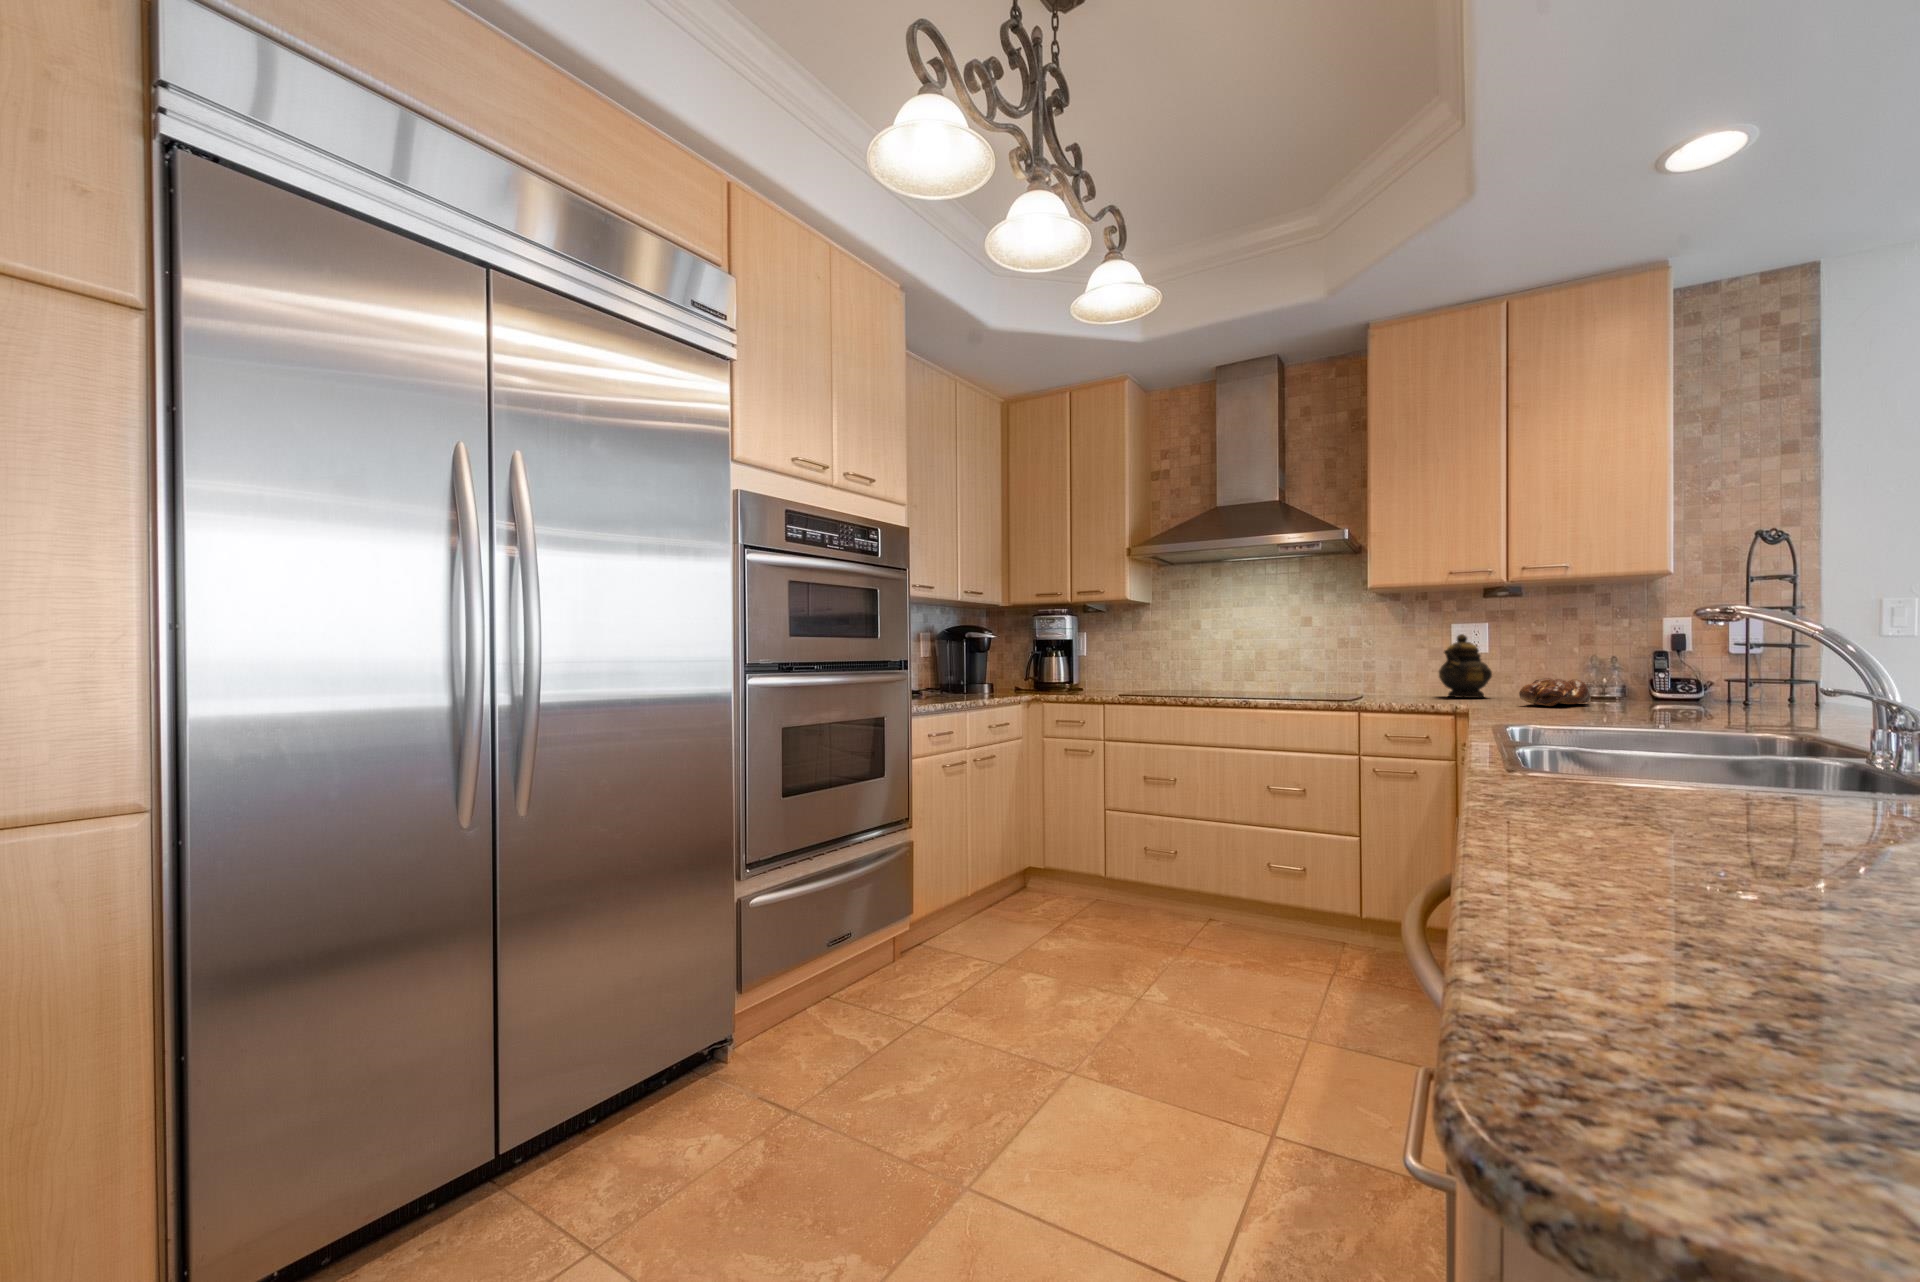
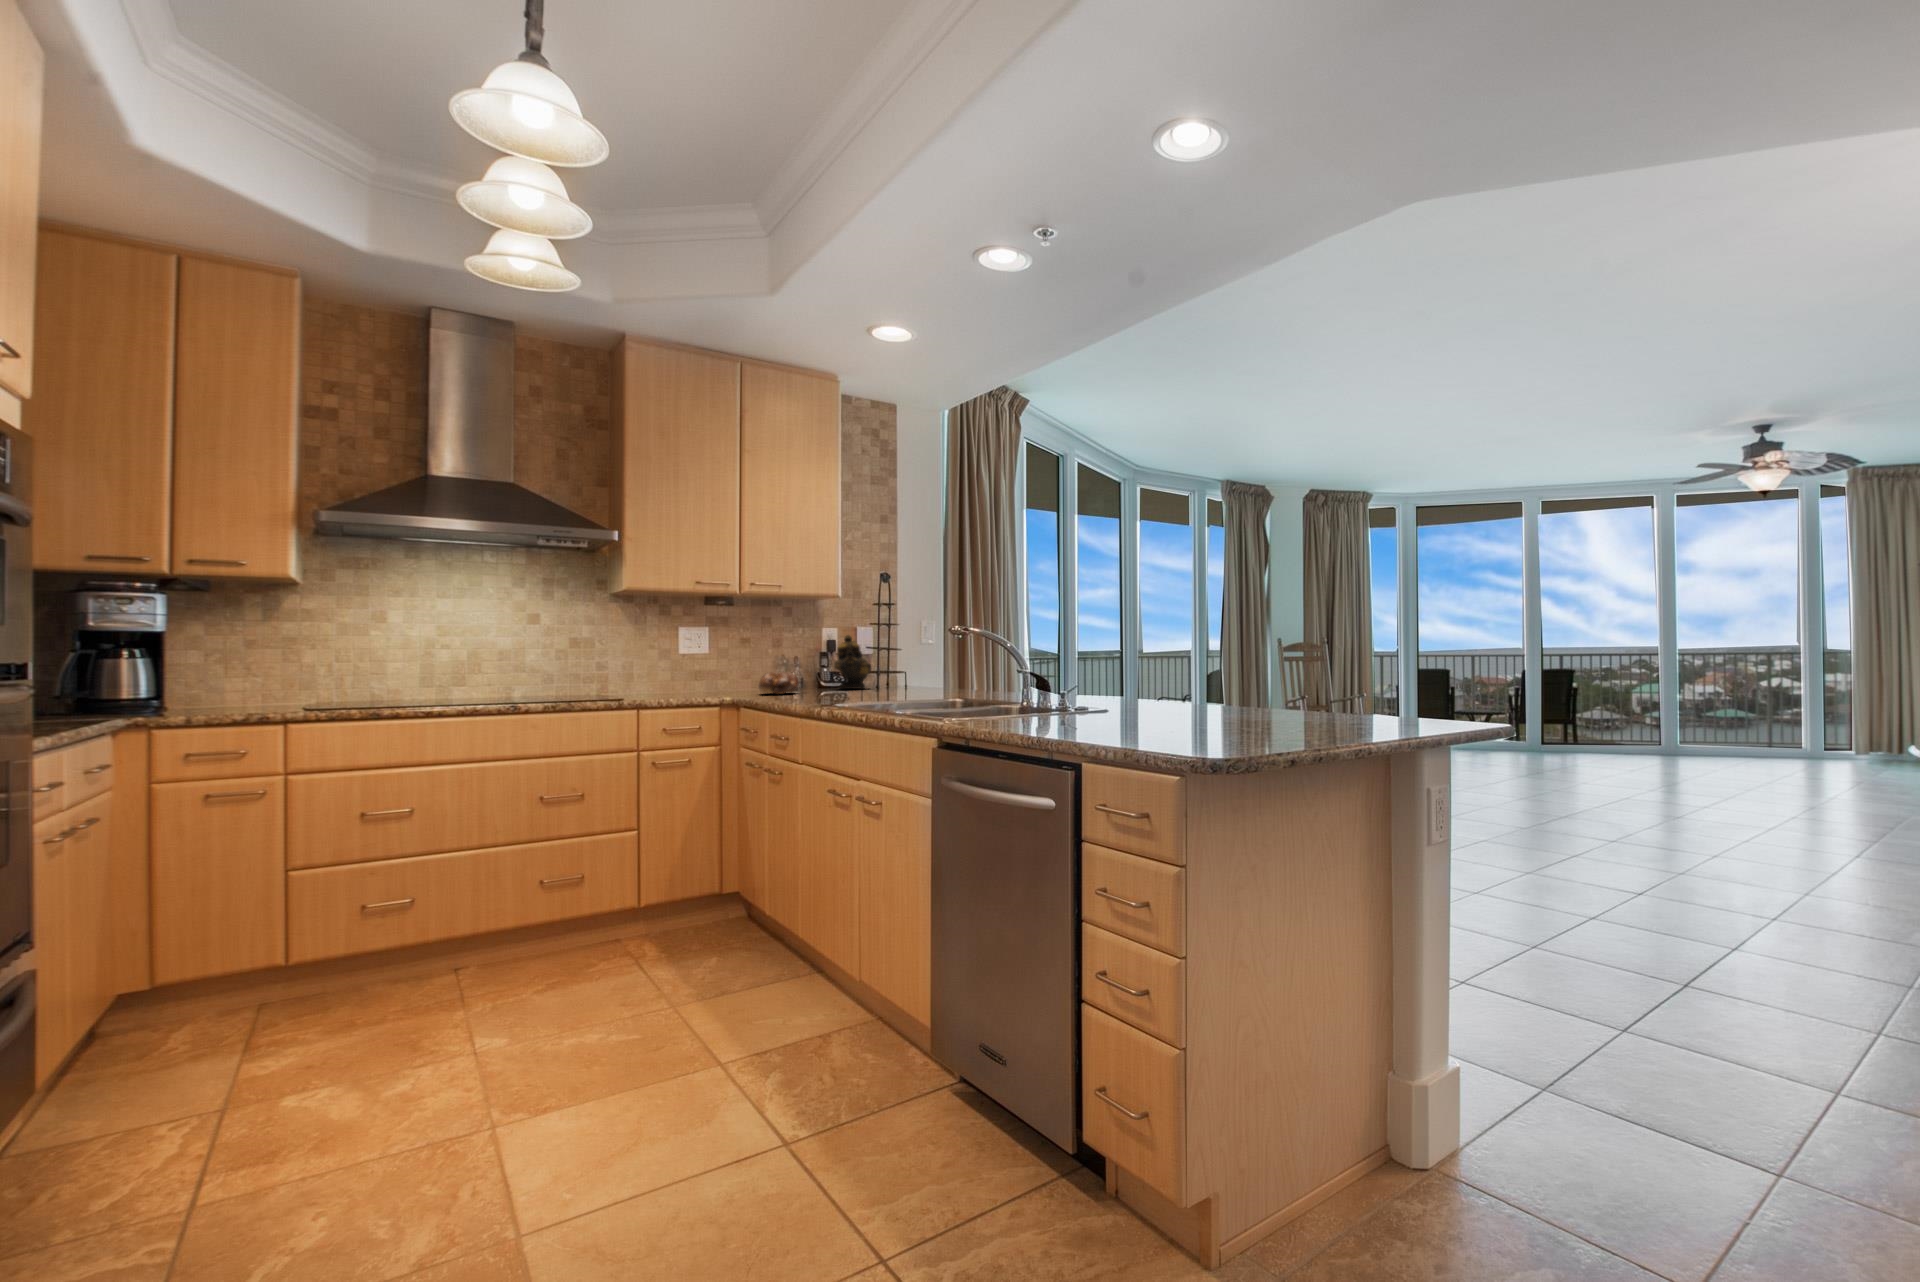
teapot: present [1439,634,1492,698] -> present [834,635,871,689]

